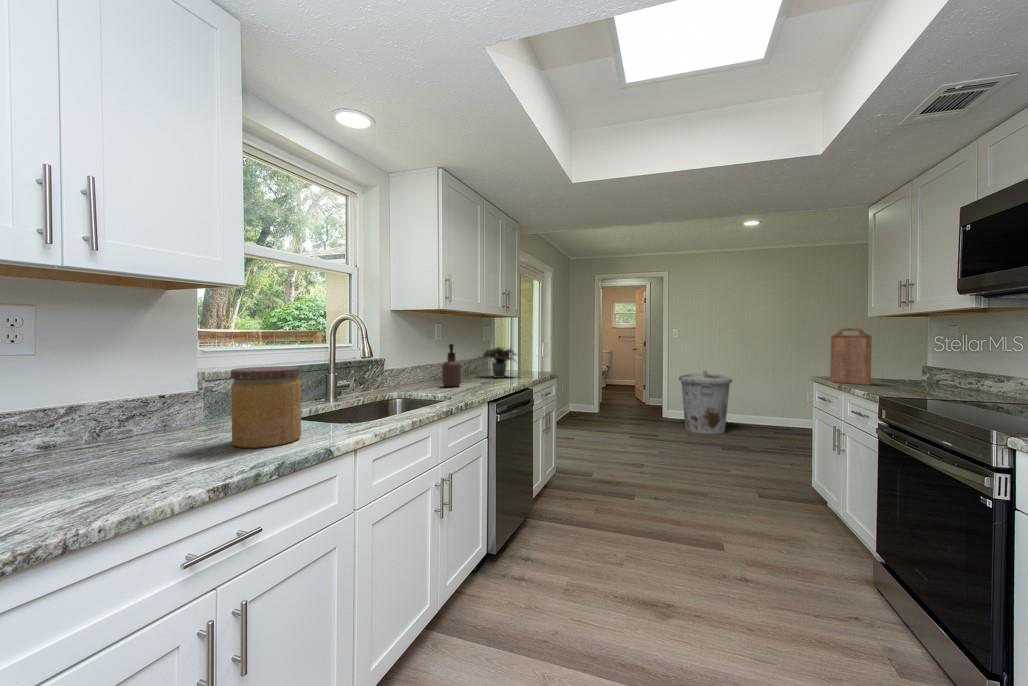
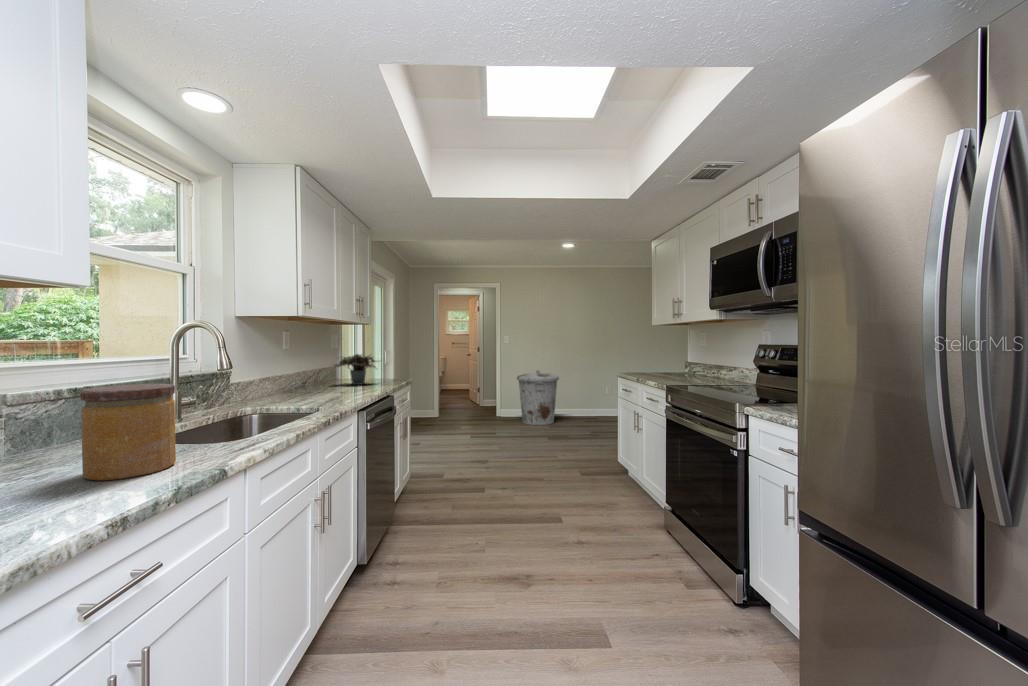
cutting board: present [830,328,872,385] -> none [632,335,658,377]
soap dispenser: present [442,344,461,387] -> none [302,352,323,397]

